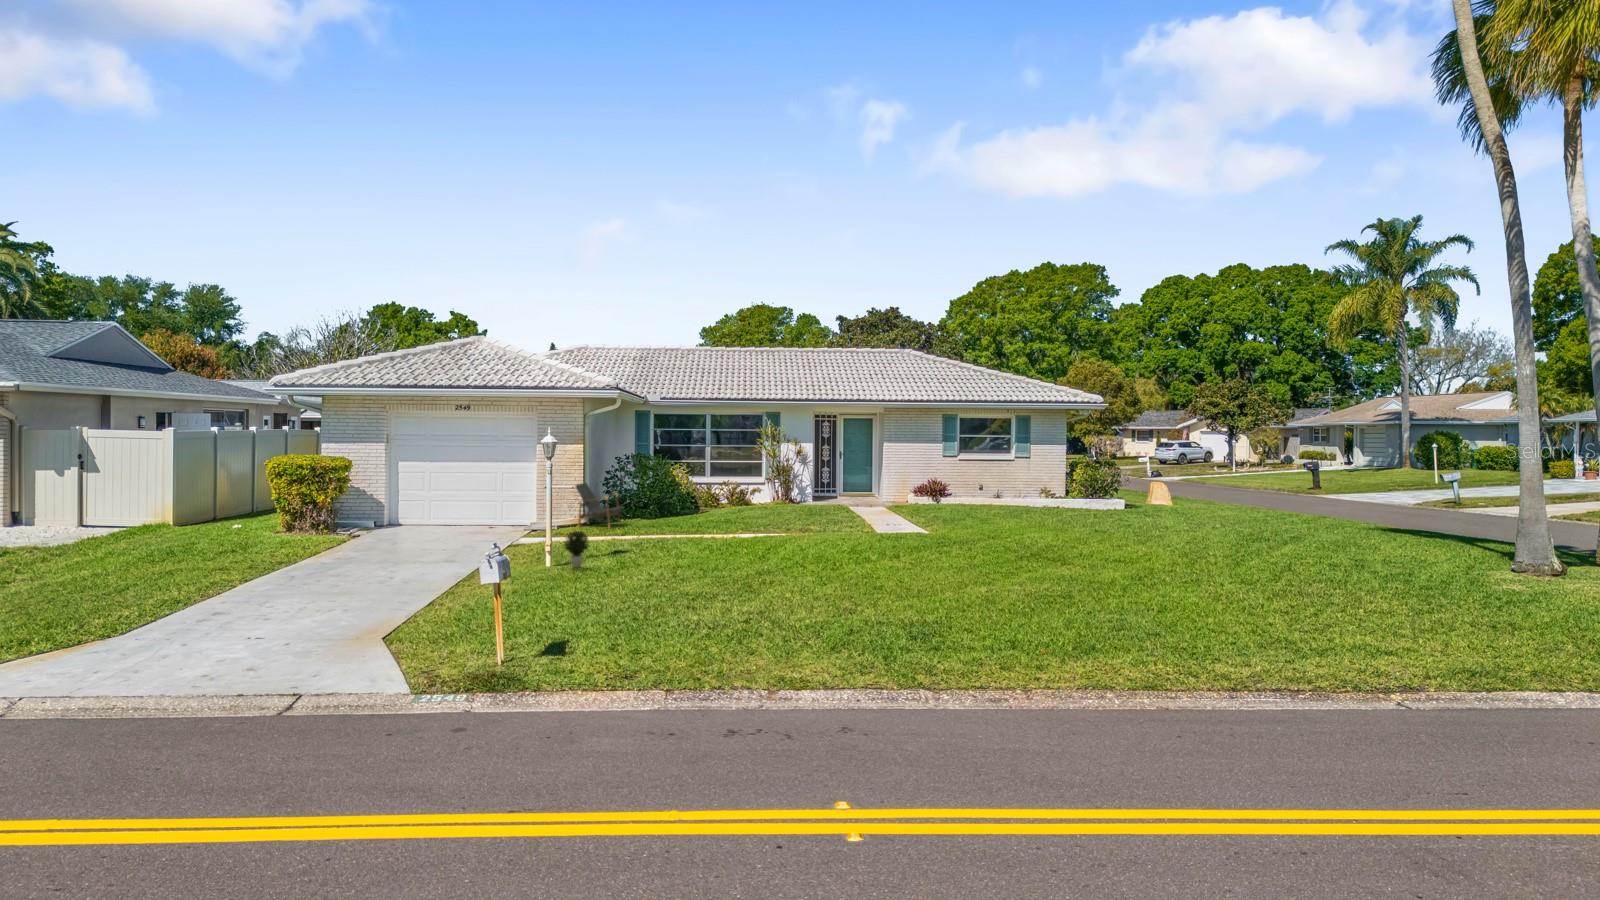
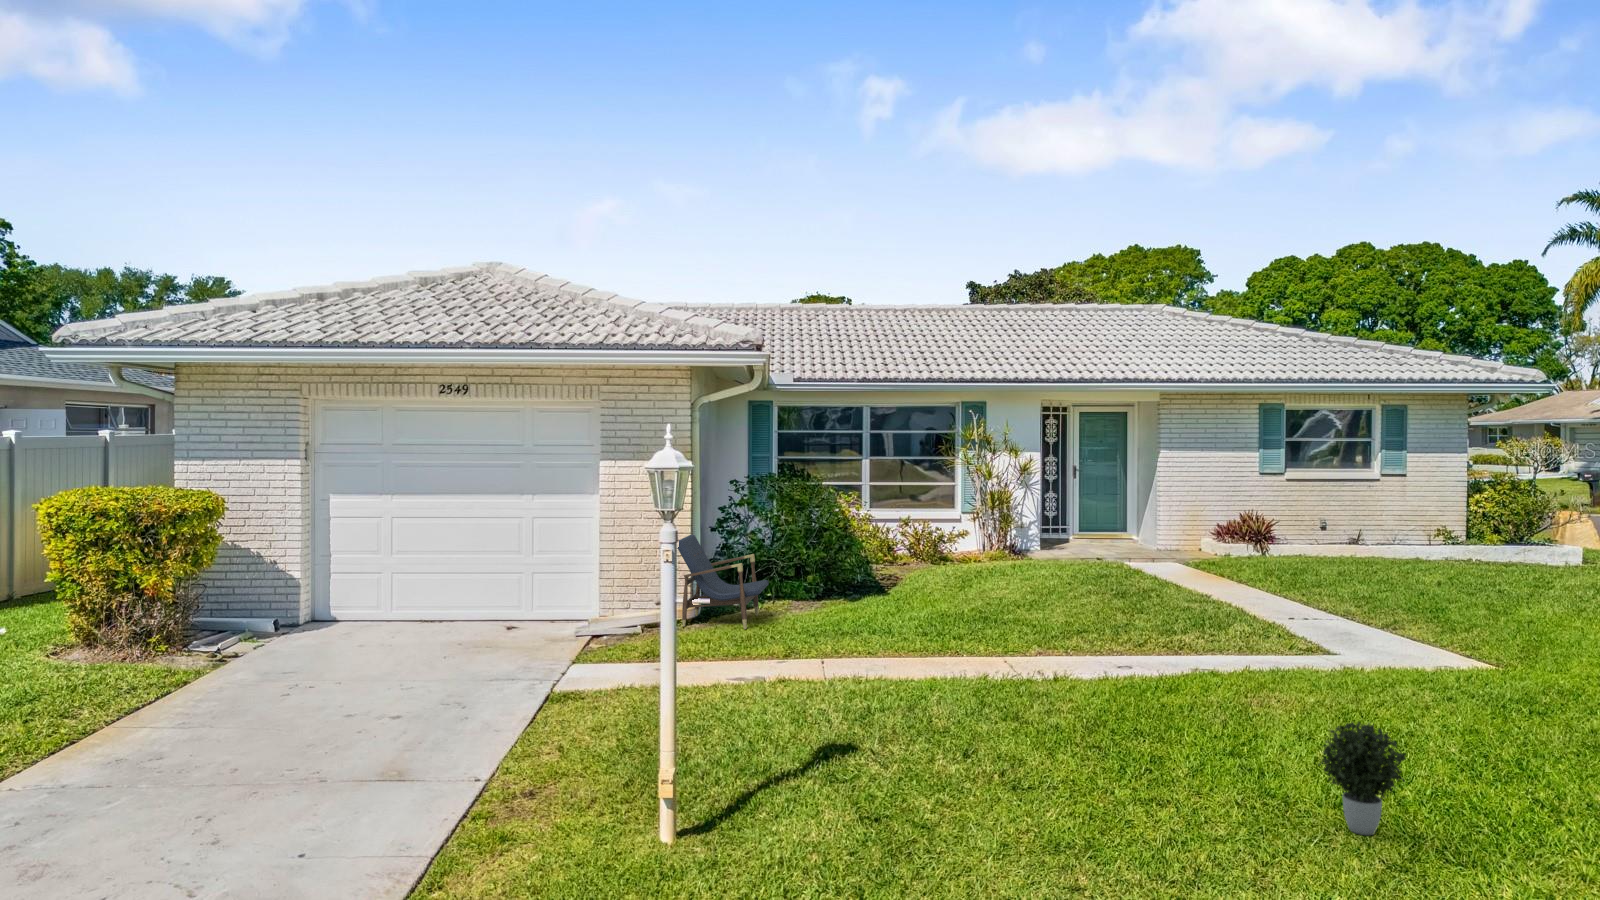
potted plant: present [564,531,589,568] -> present [1321,722,1406,835]

